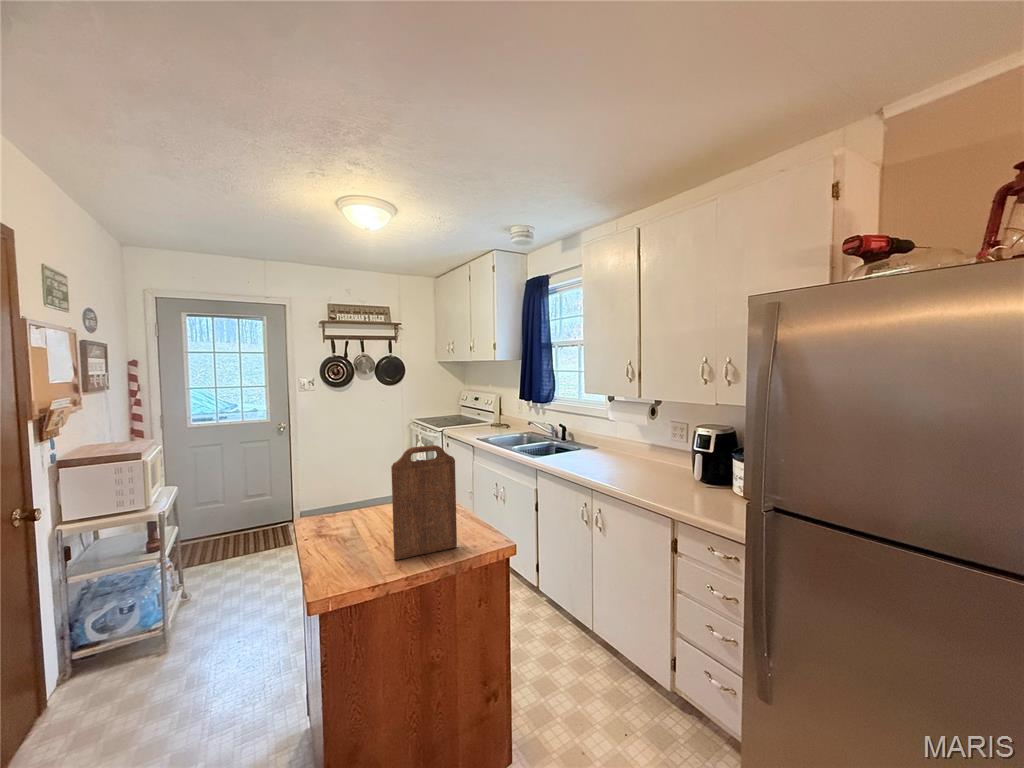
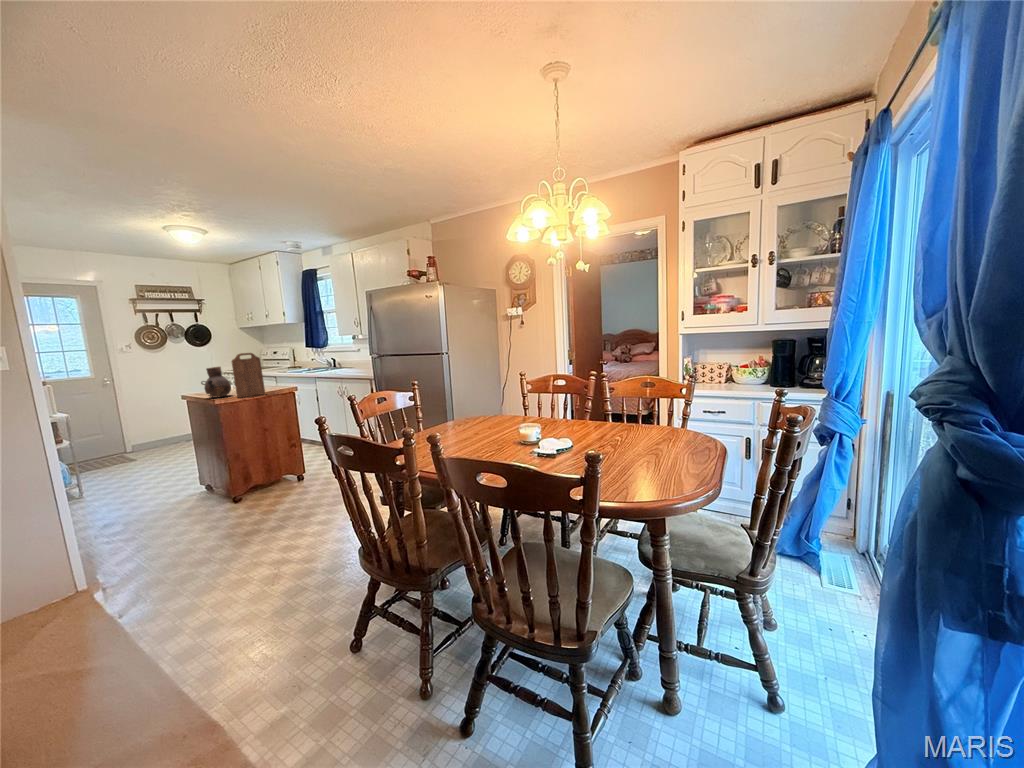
vase: none [332,466,390,542] -> present [201,367,231,398]

